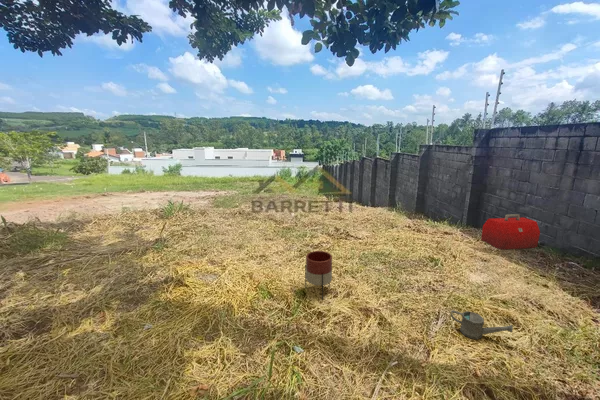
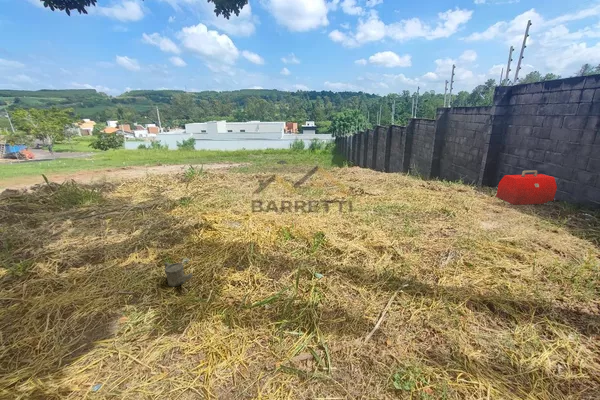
planter: present [305,251,332,299] -> none [324,199,349,241]
watering can: present [451,311,513,339] -> present [164,262,192,287]

